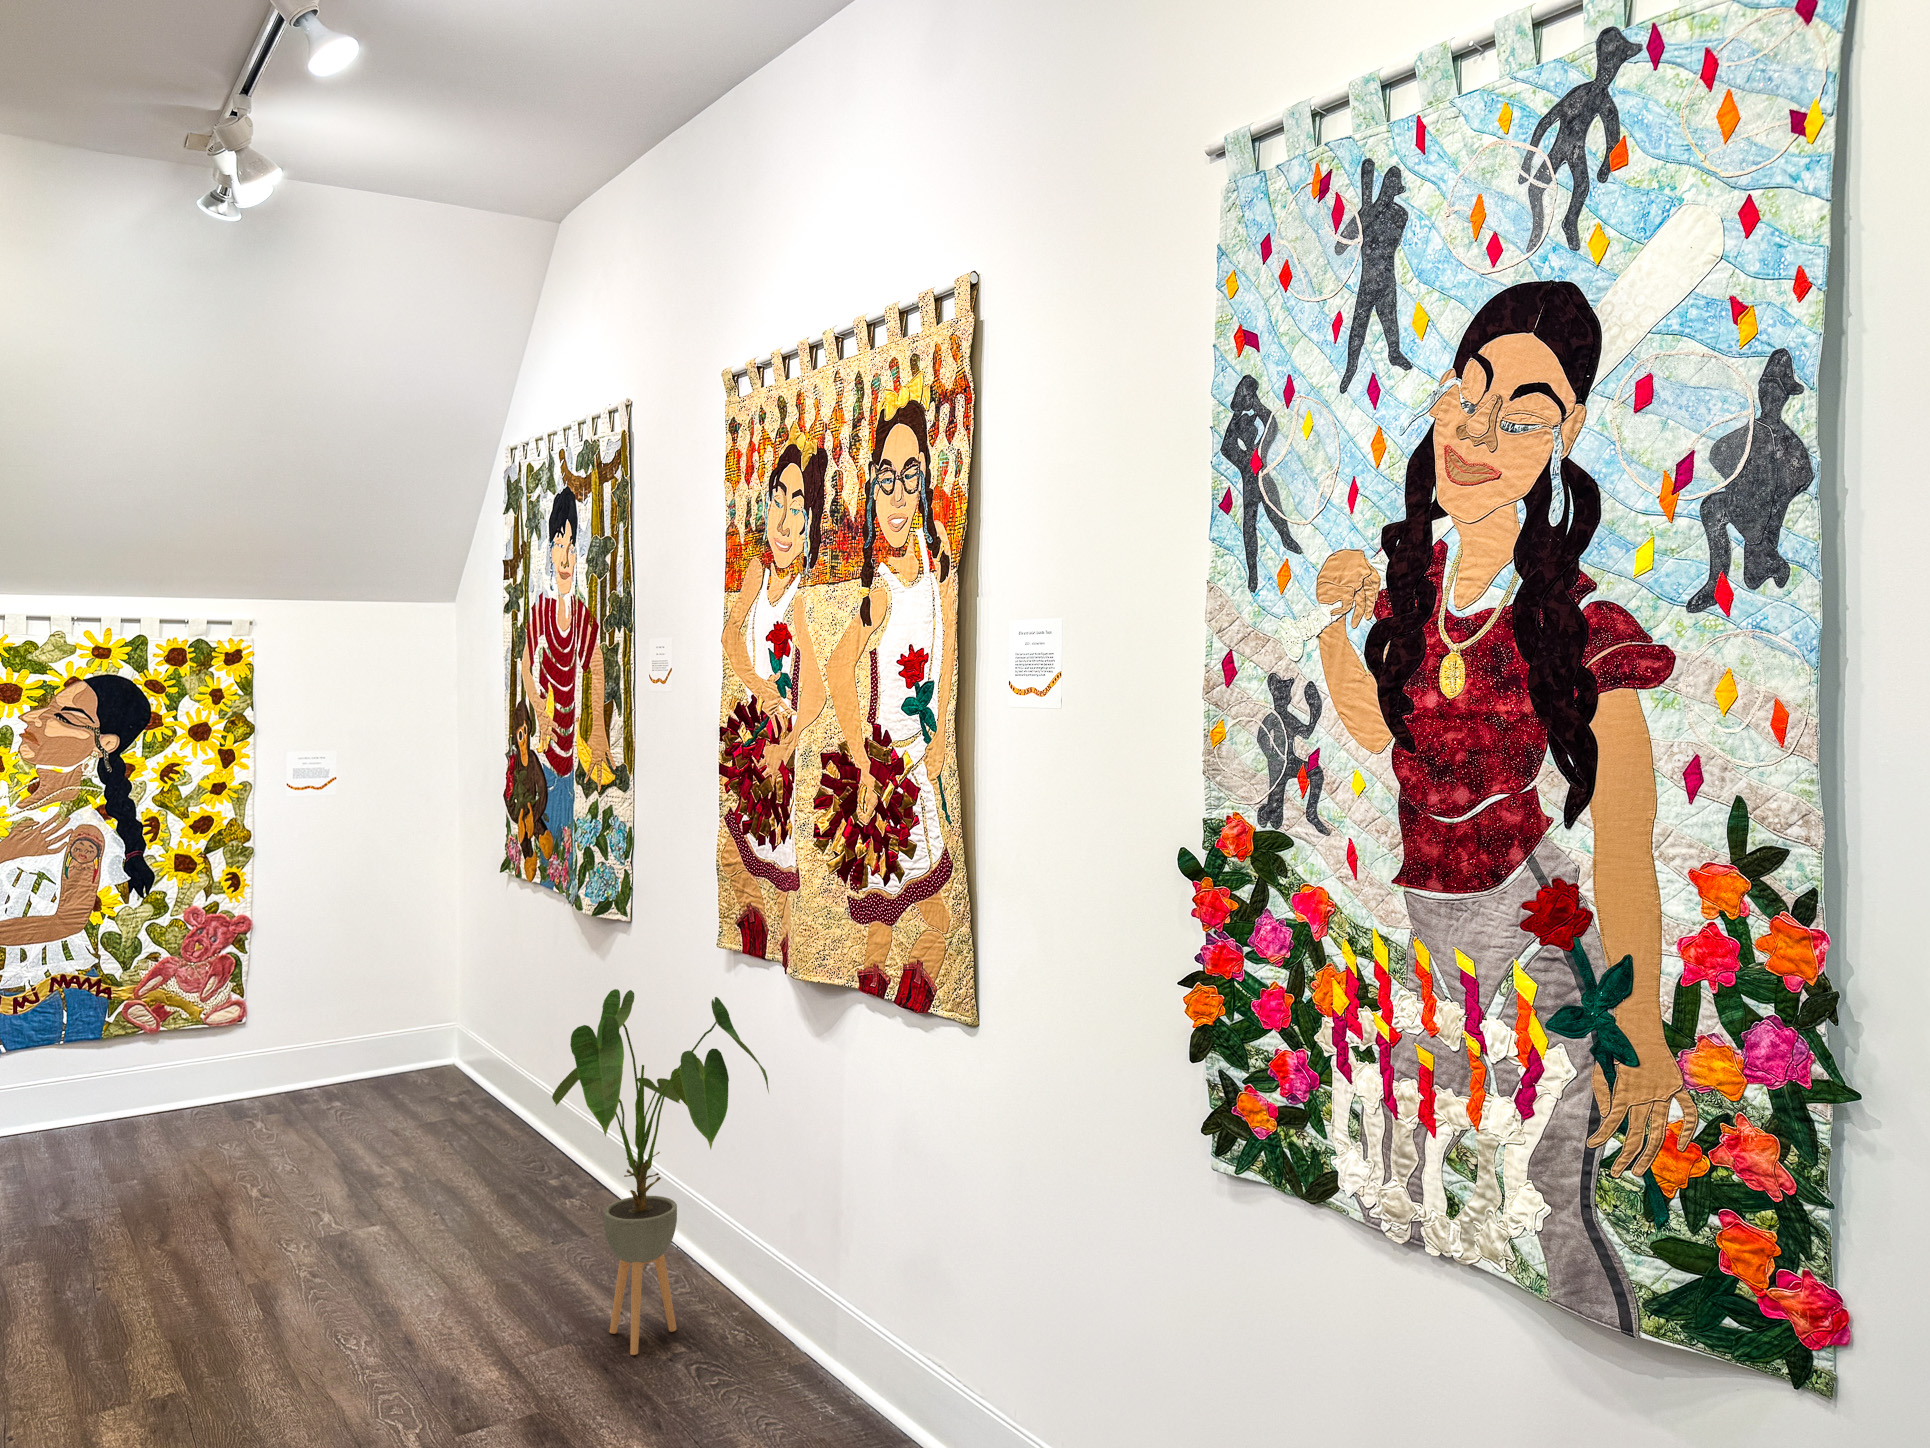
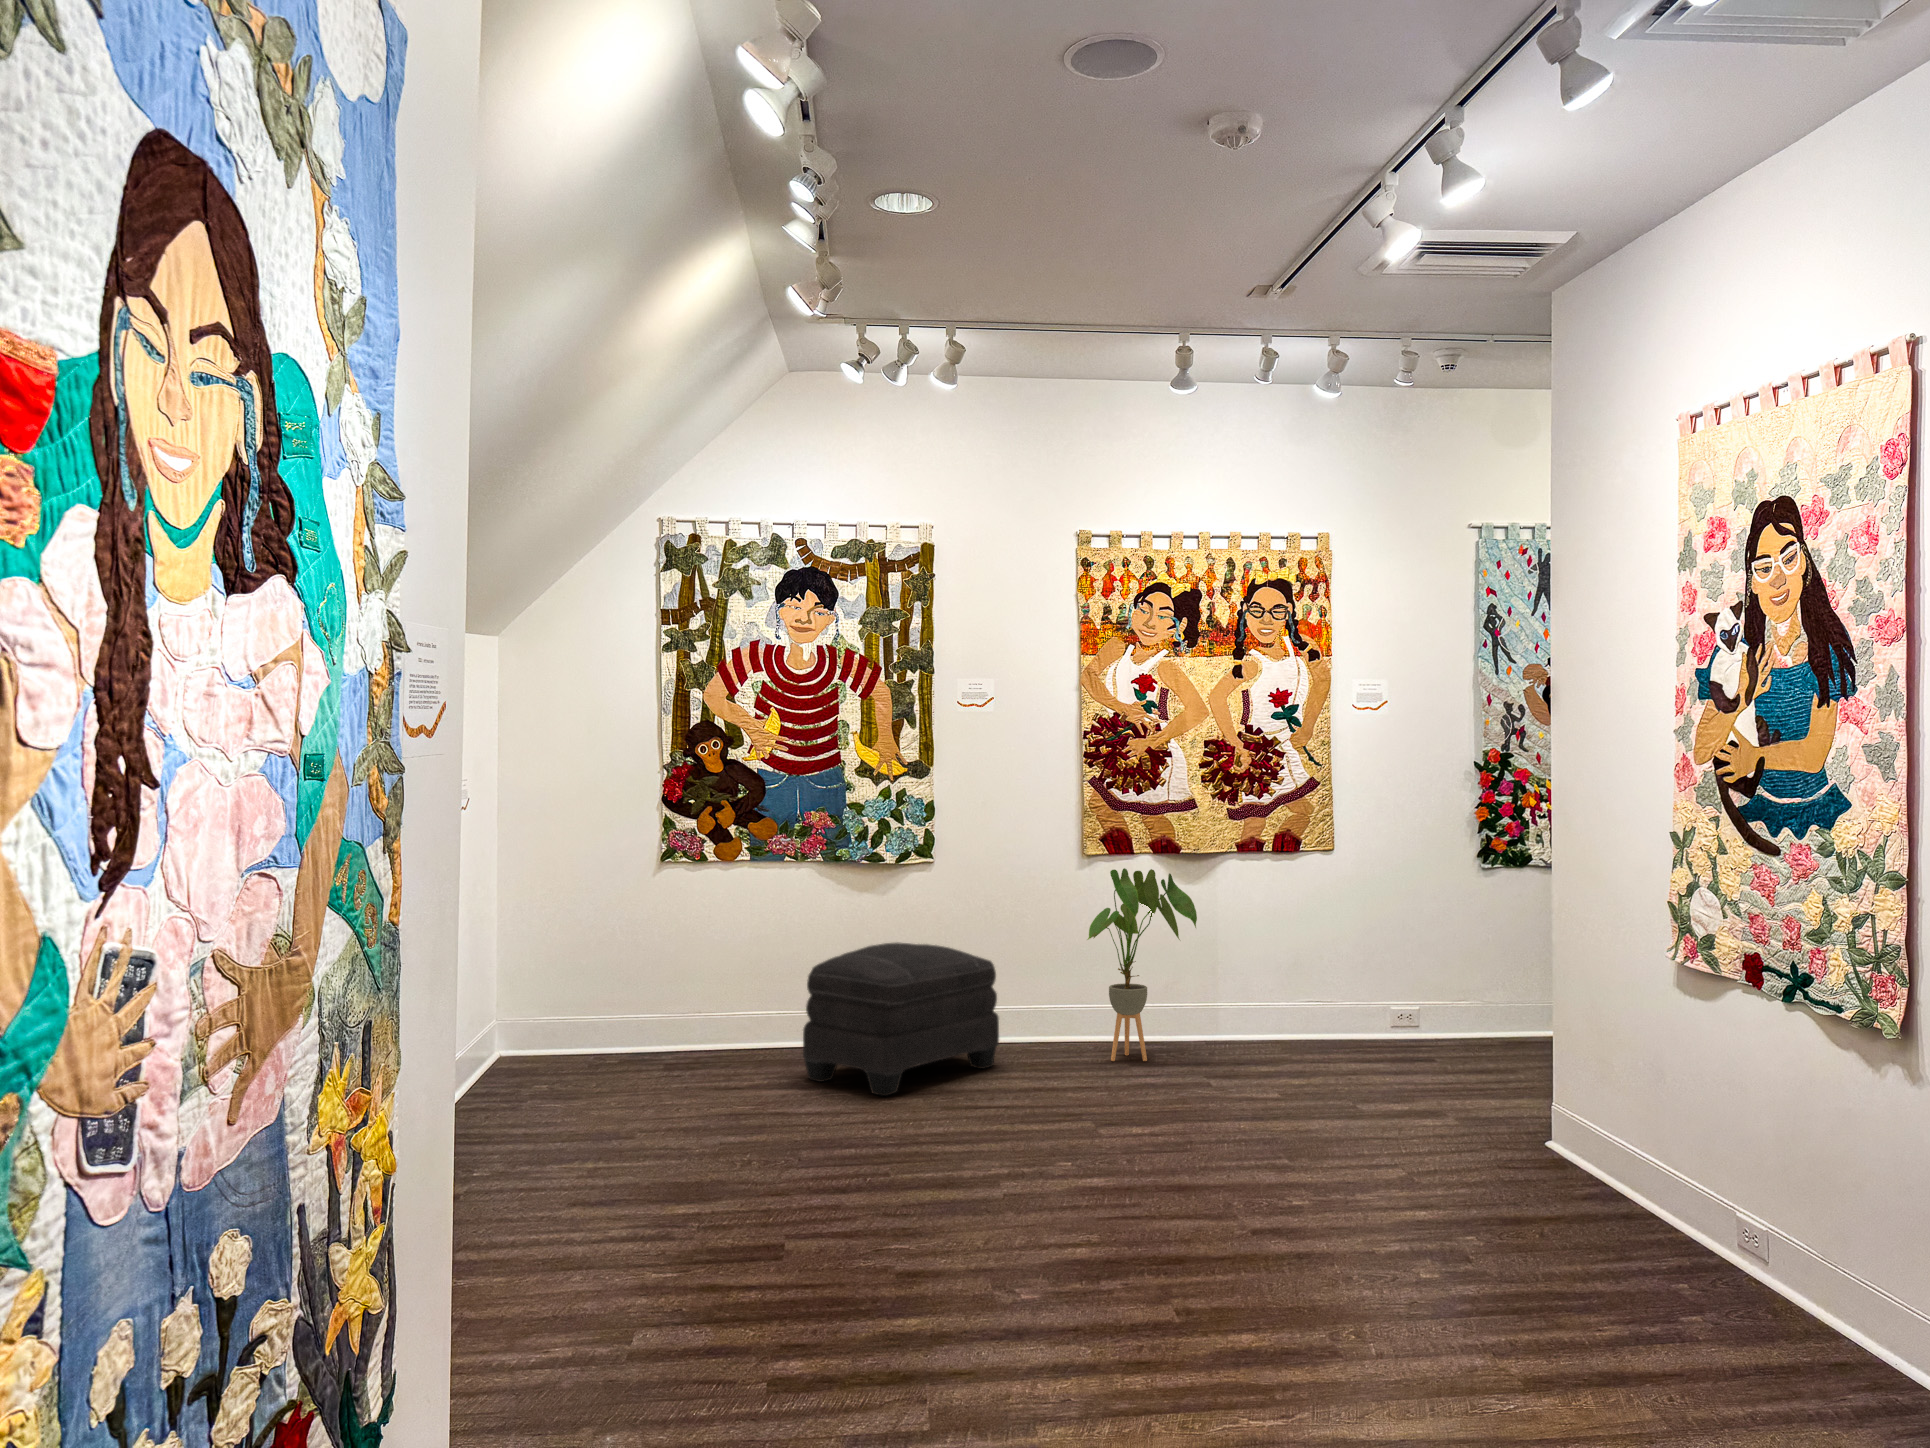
ottoman: none [253,1040,574,1271] -> present [803,942,999,1096]

